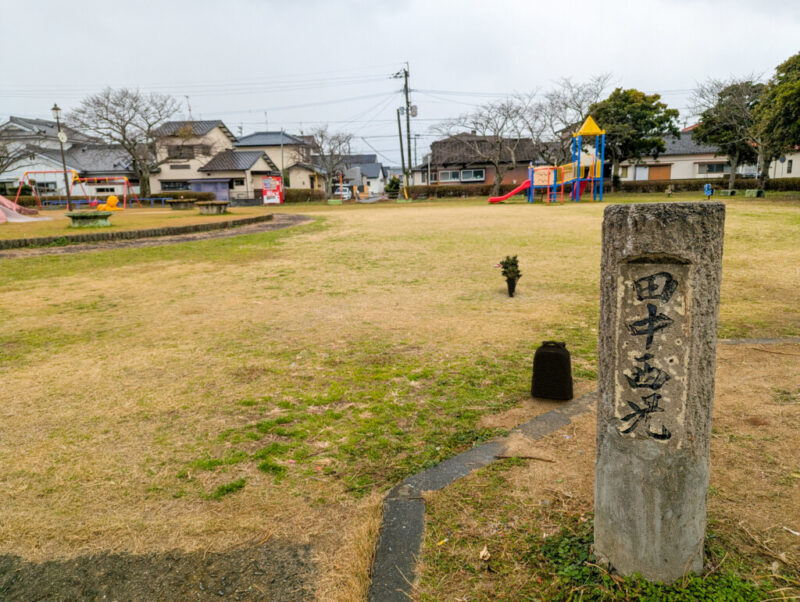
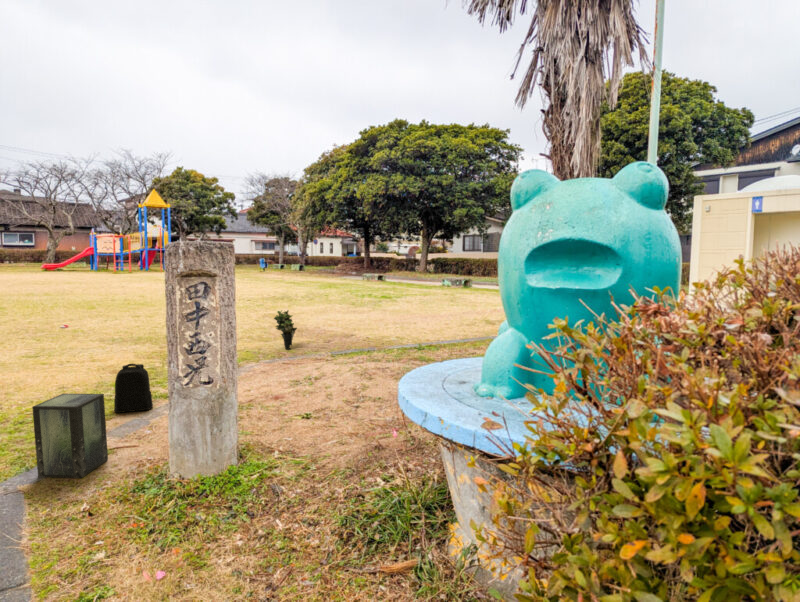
potted plant: present [500,255,522,297] -> present [274,310,297,350]
storage box: none [441,384,517,497] -> present [32,394,108,478]

